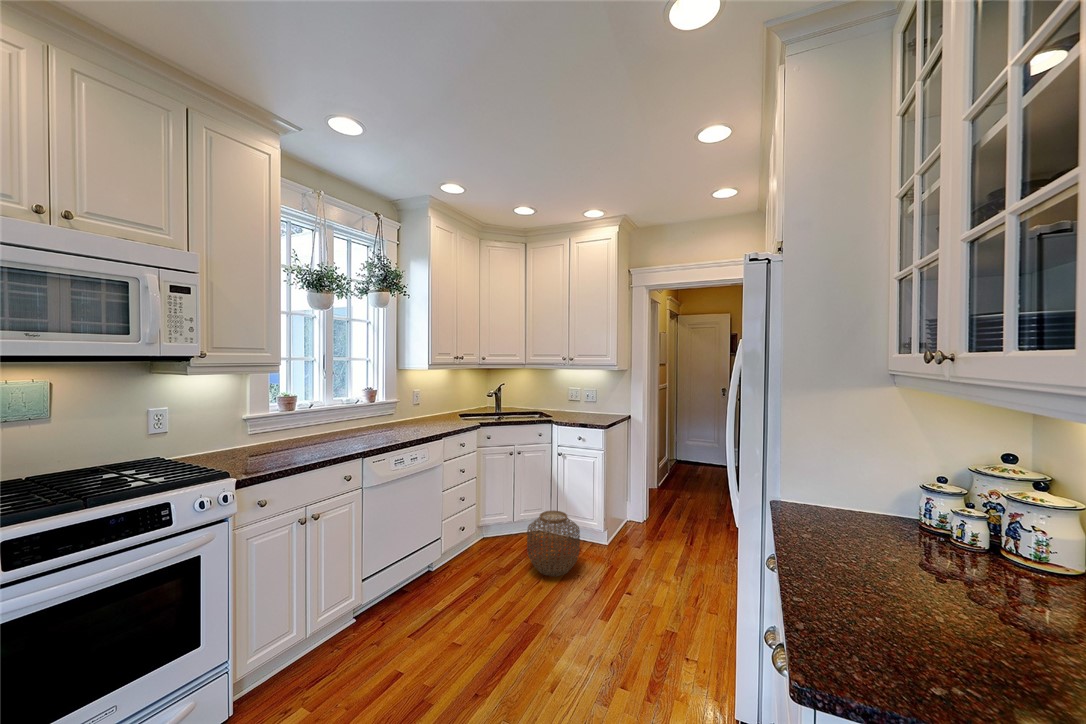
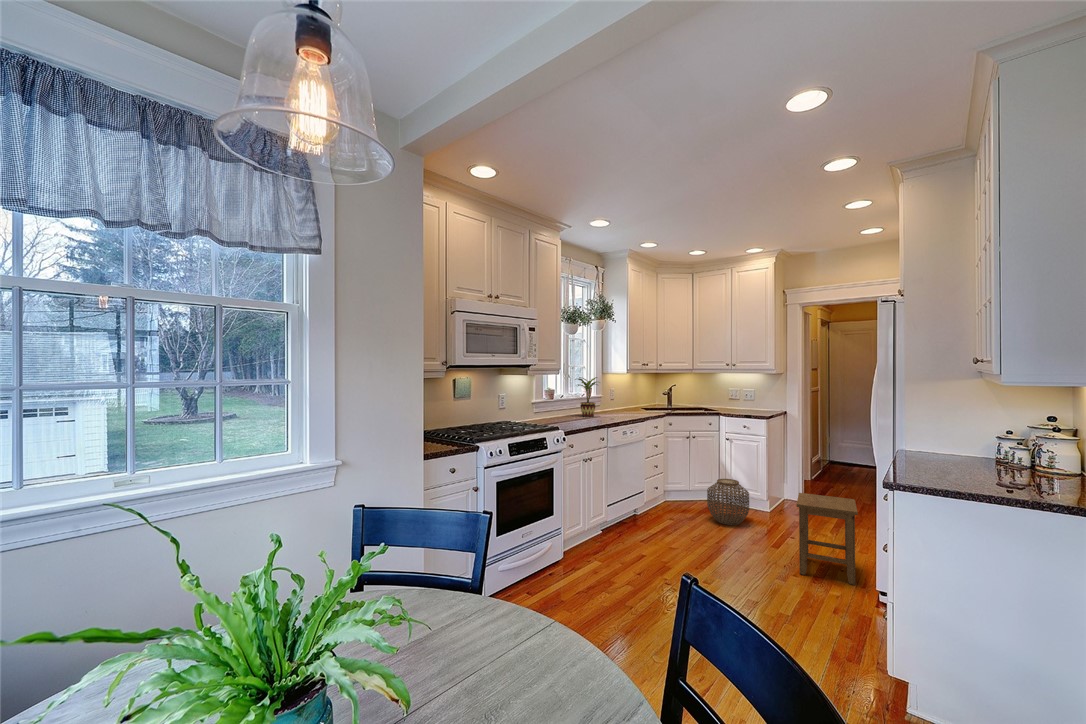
potted plant: none [333,376,377,435] -> present [578,377,600,417]
stool: none [630,545,716,703] -> present [796,493,858,585]

